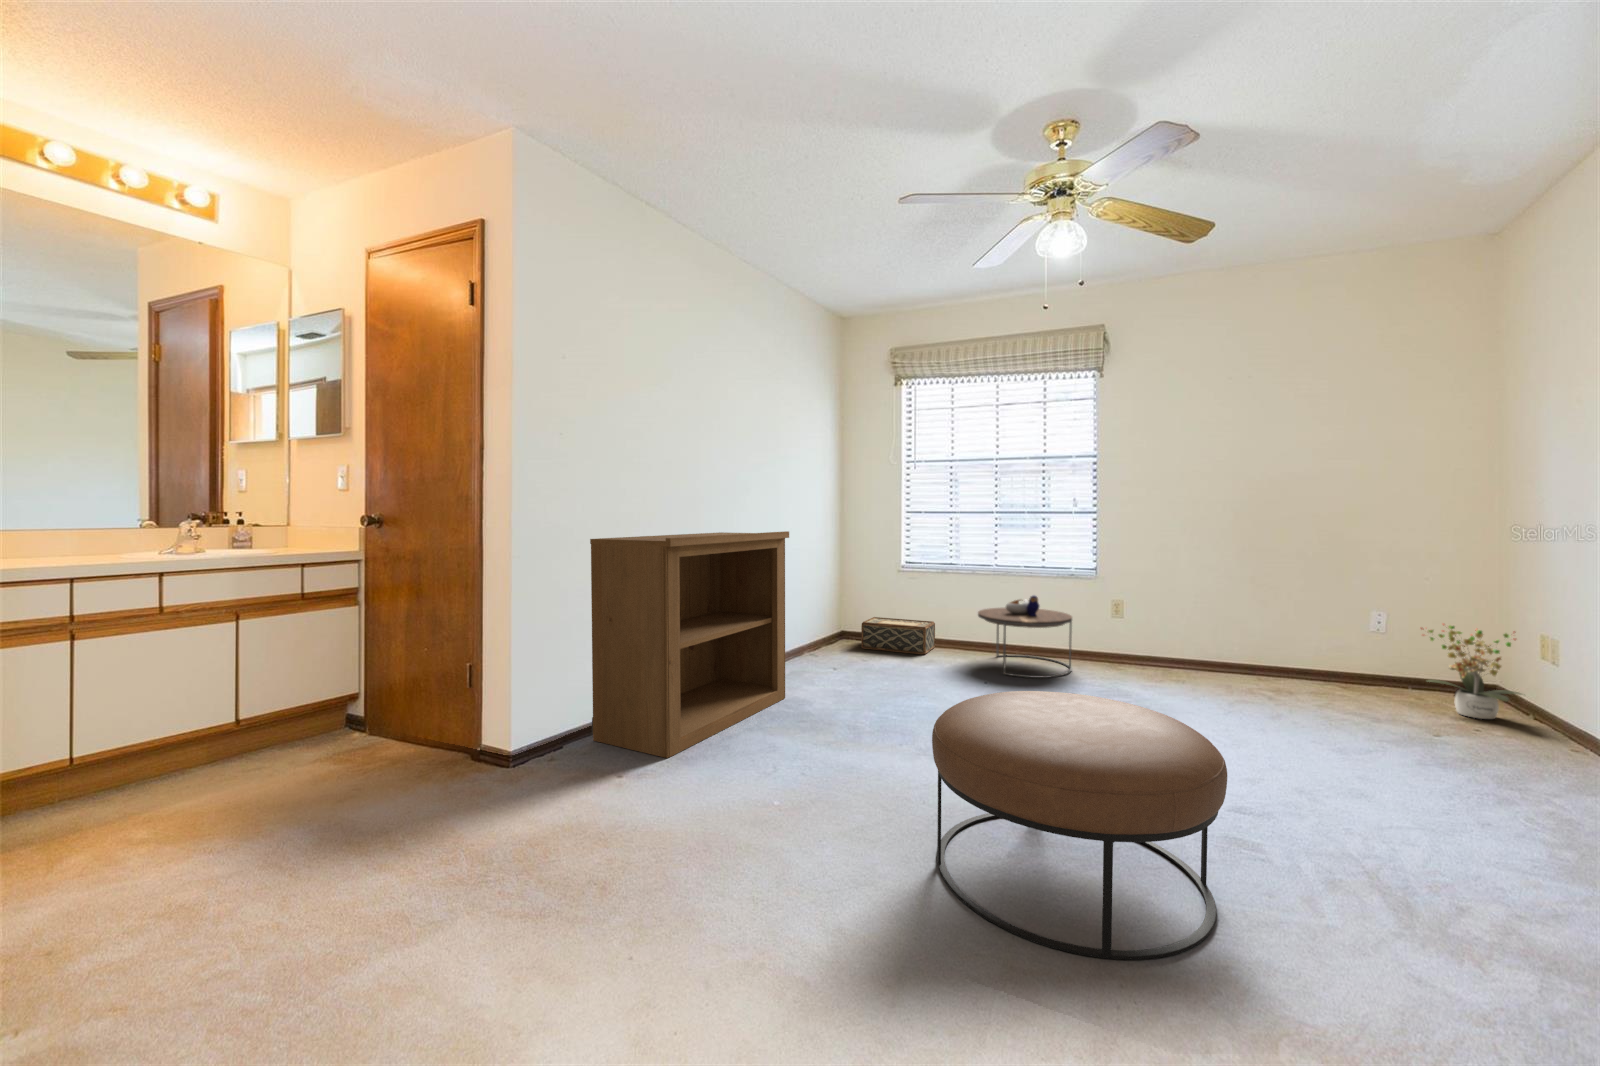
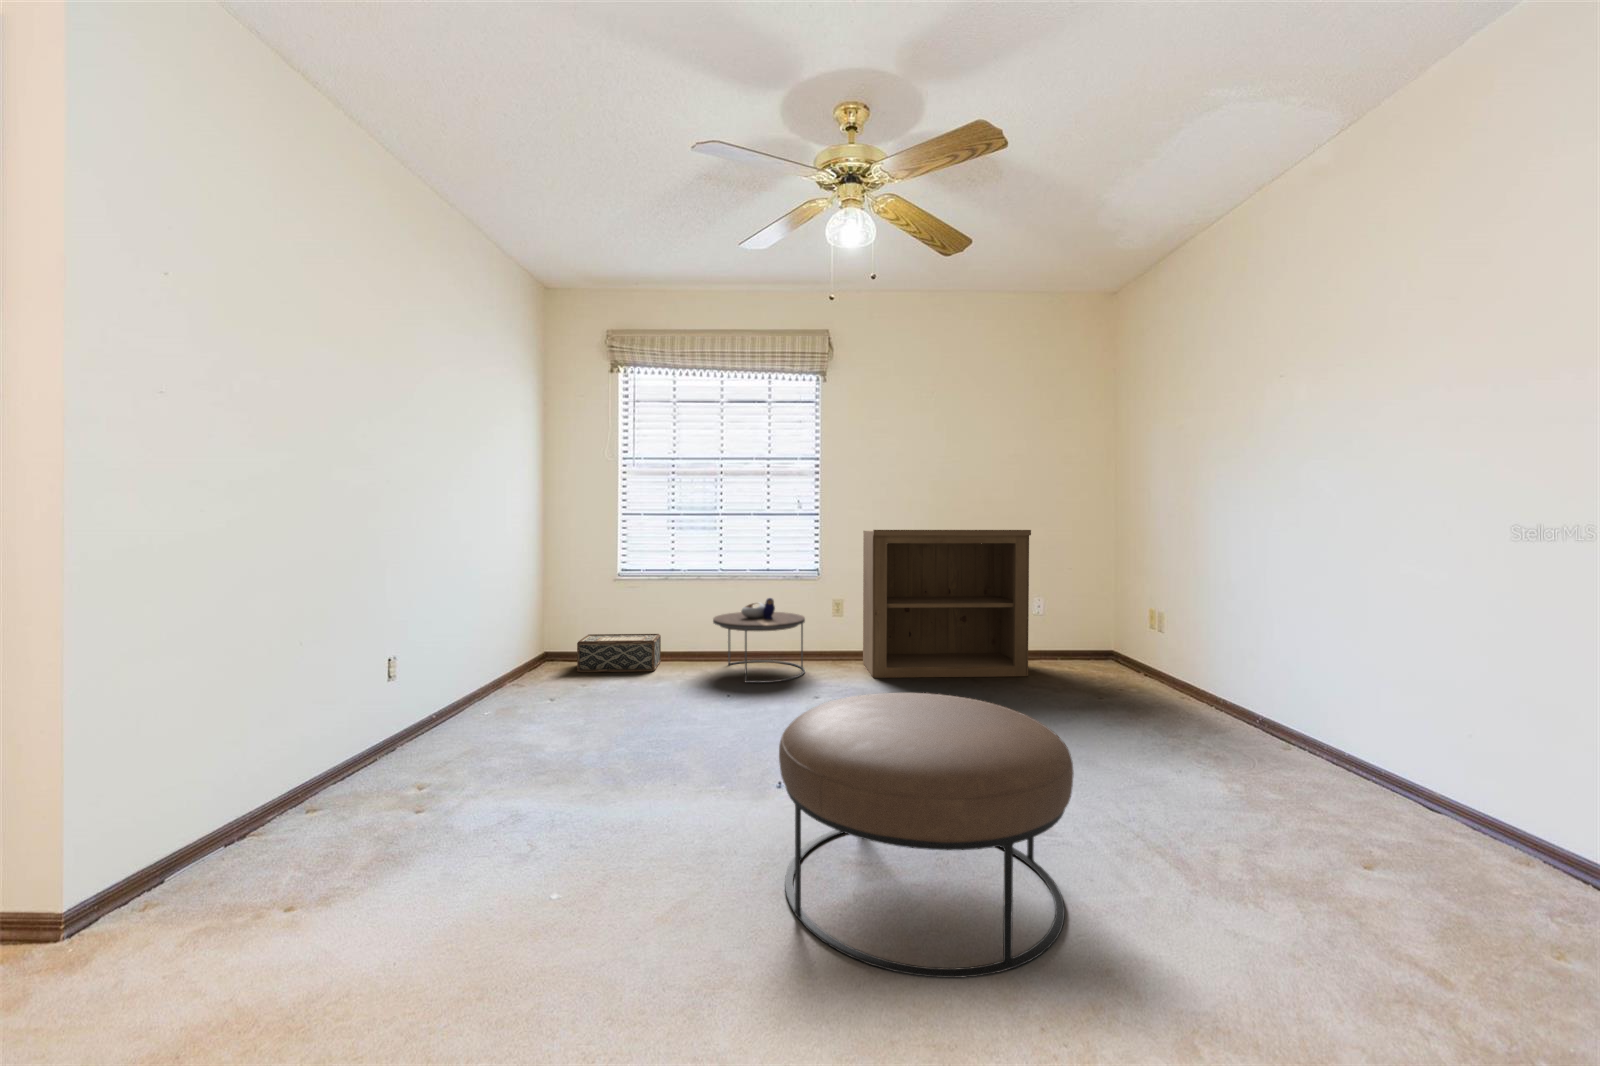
bookshelf: present [590,531,789,758] -> present [863,530,1031,678]
potted plant: present [1421,624,1521,719] -> none [1059,601,1119,672]

